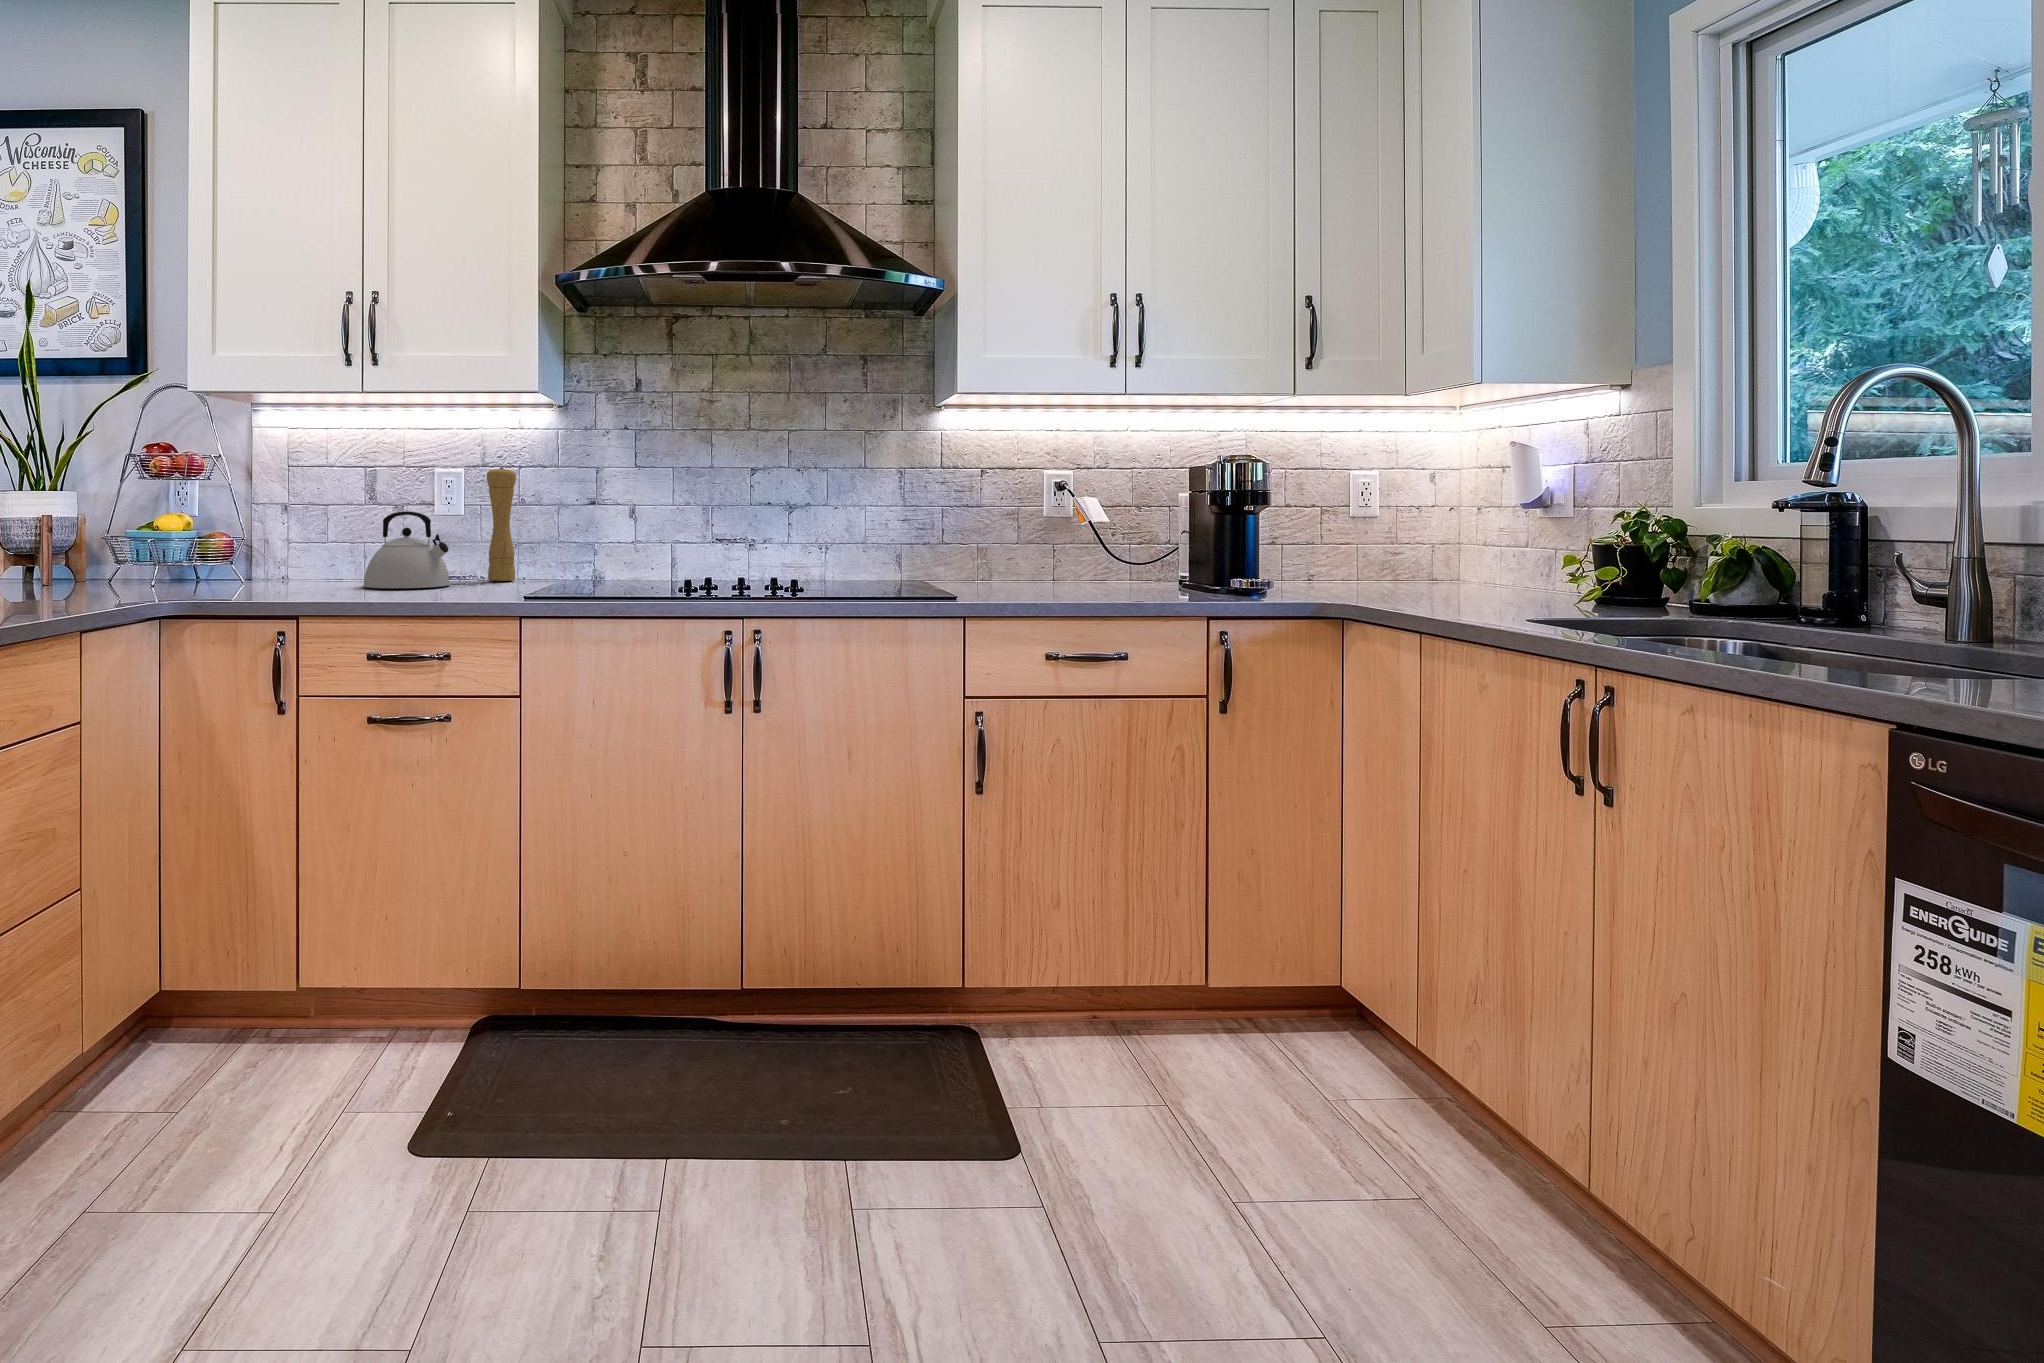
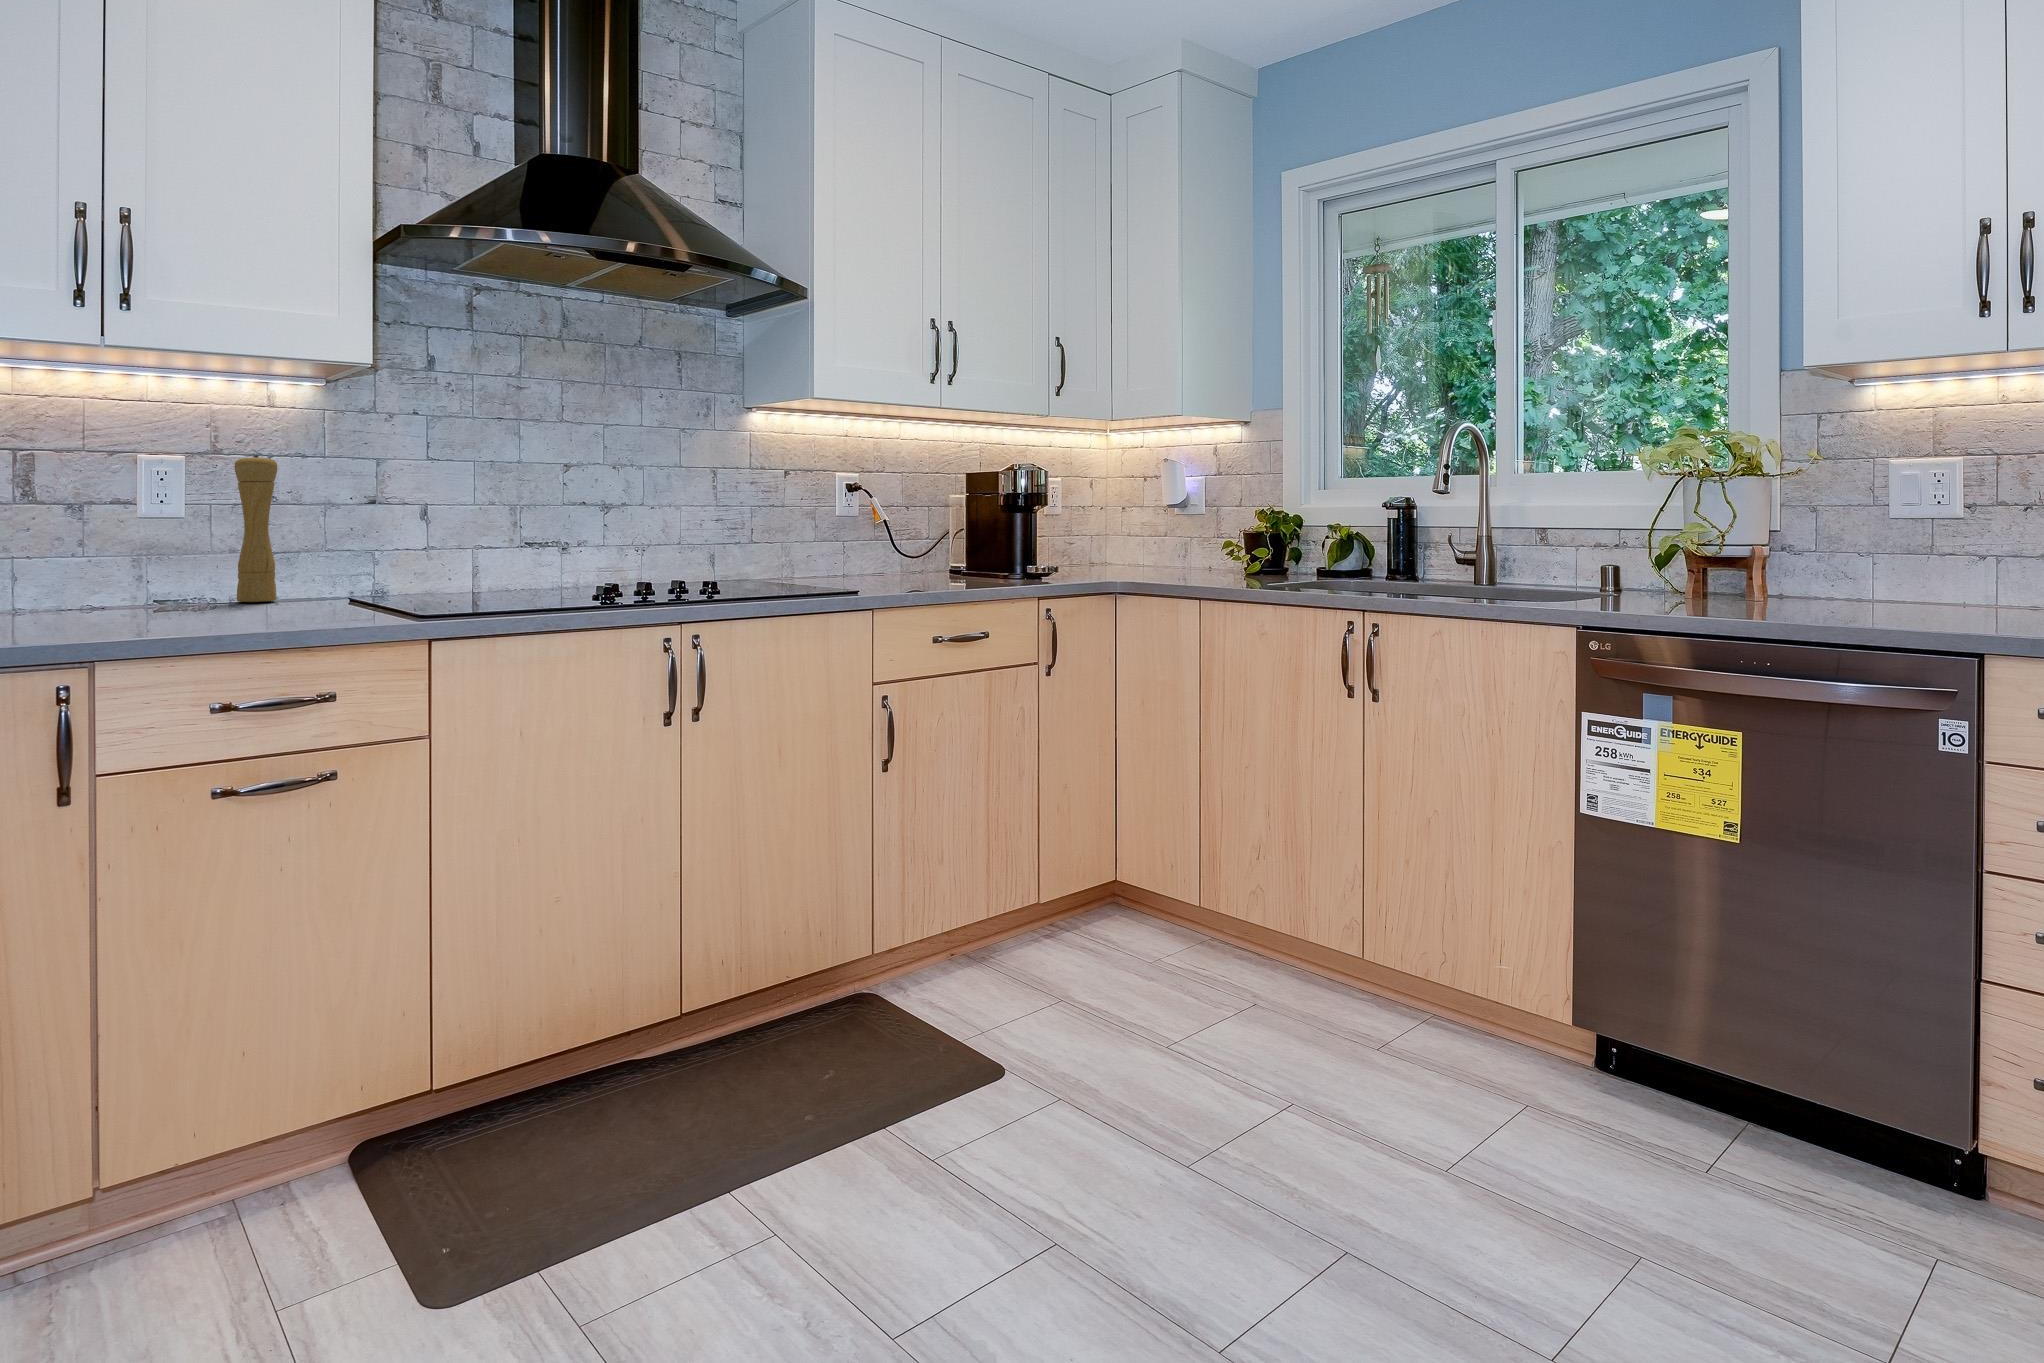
kettle: present [363,511,450,588] -> none [77,513,222,619]

